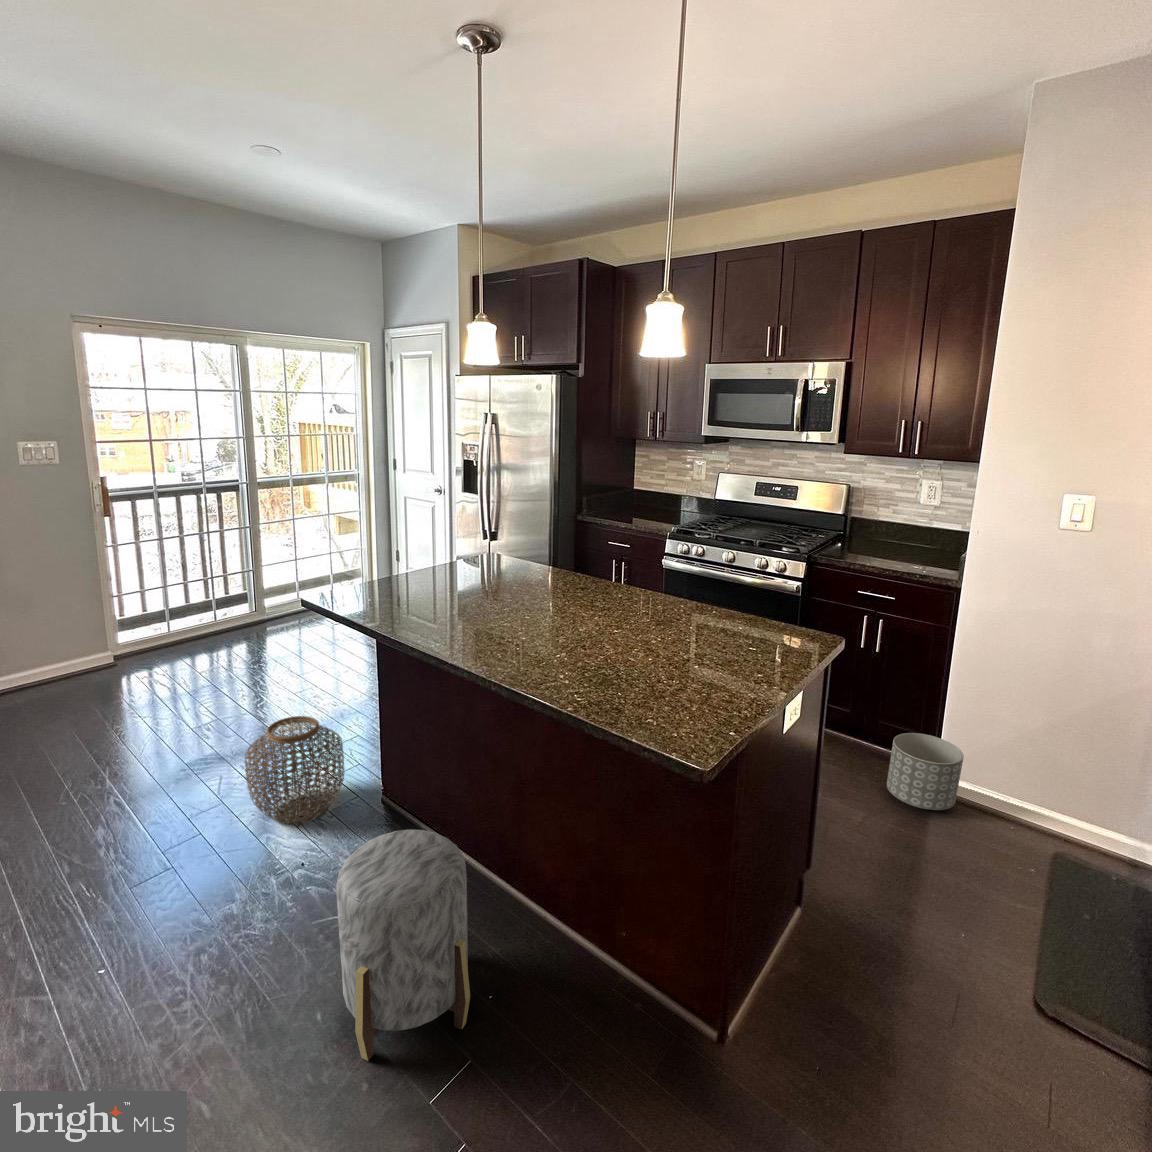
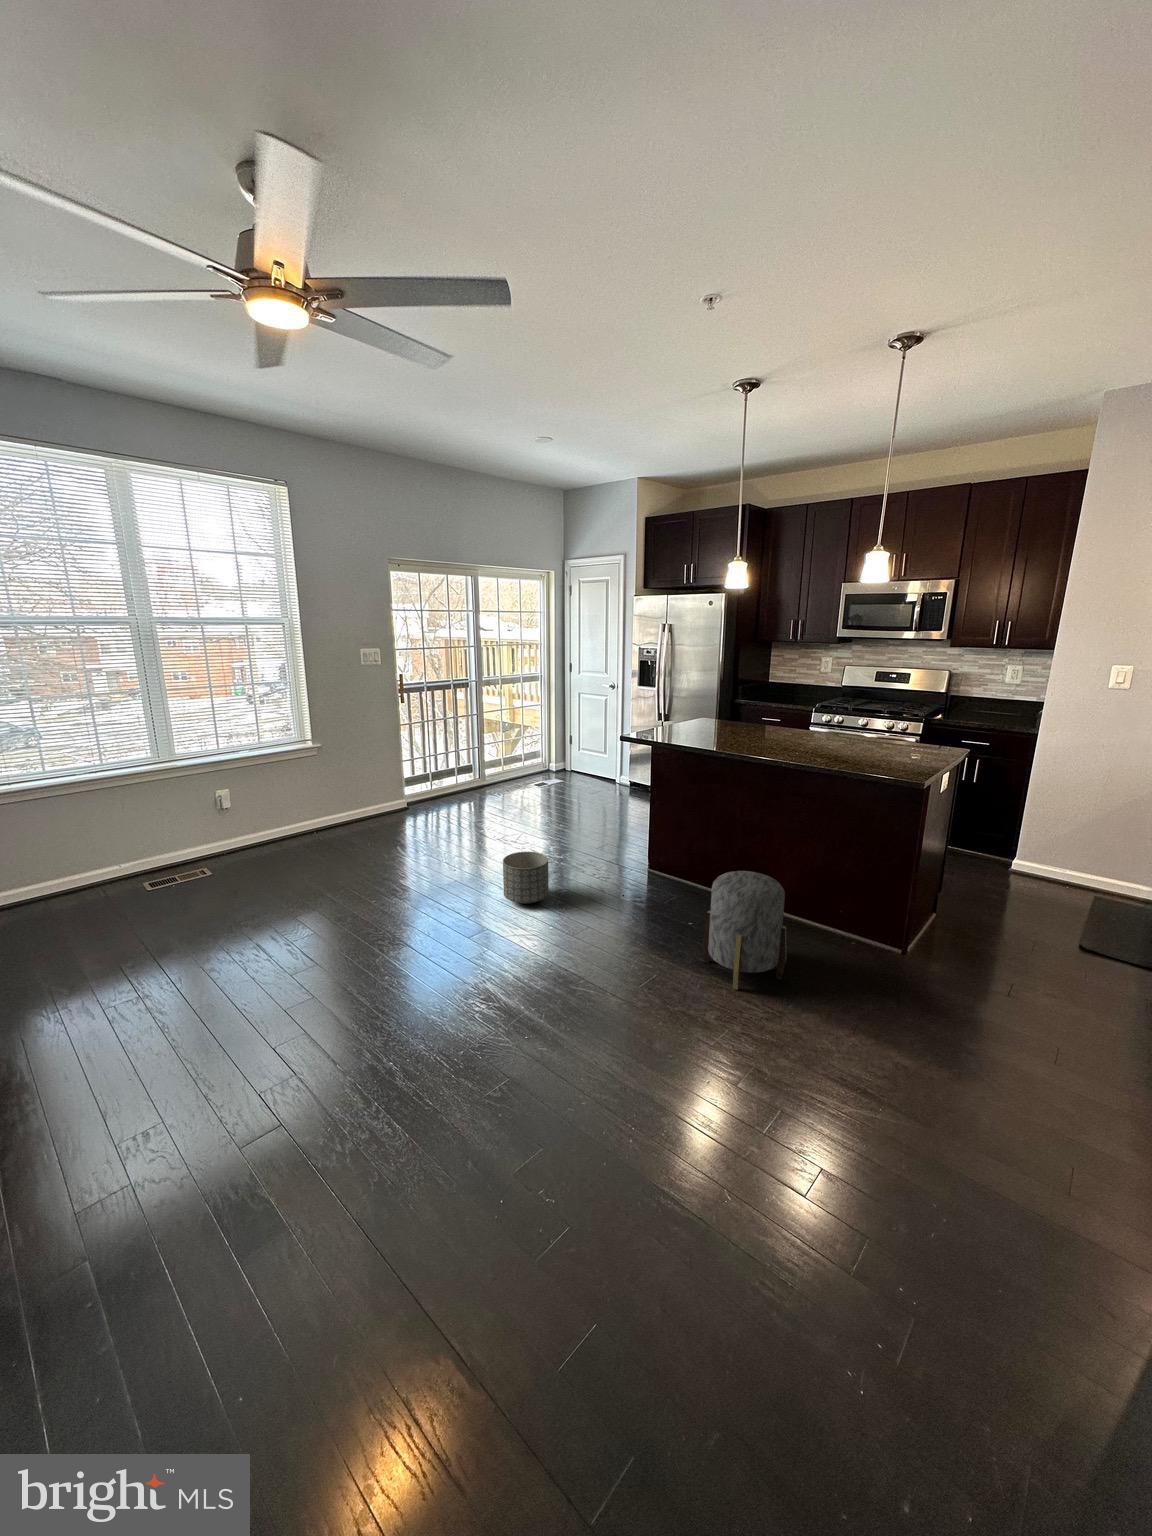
woven basket: present [245,716,344,824] -> none [578,827,636,895]
planter: present [887,733,964,810] -> present [503,852,549,904]

